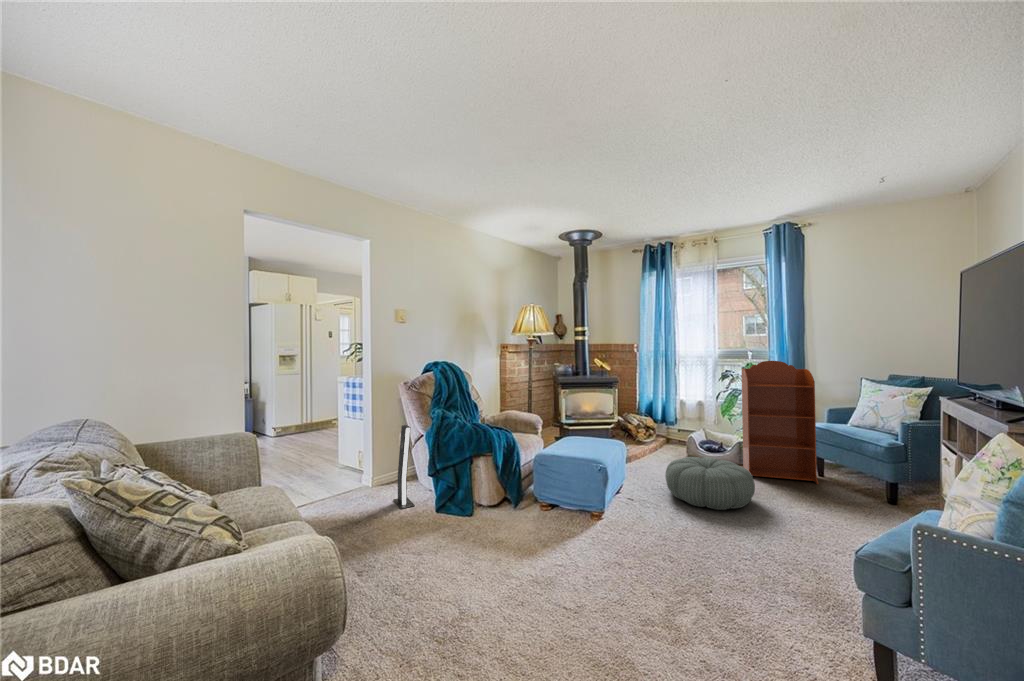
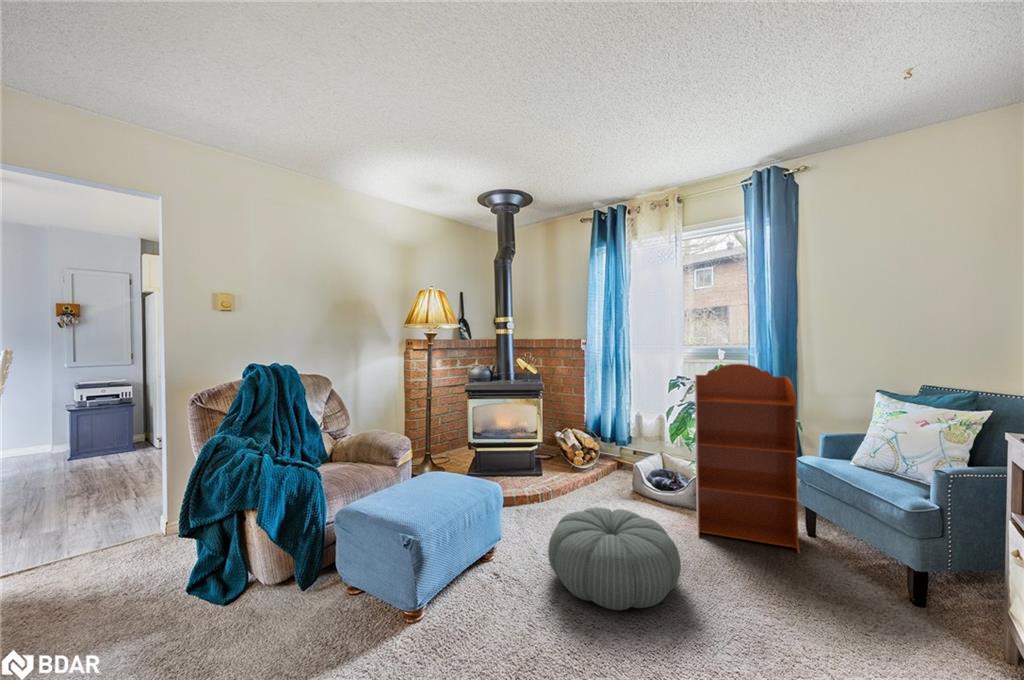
speaker: present [393,425,415,509] -> none [143,454,183,580]

